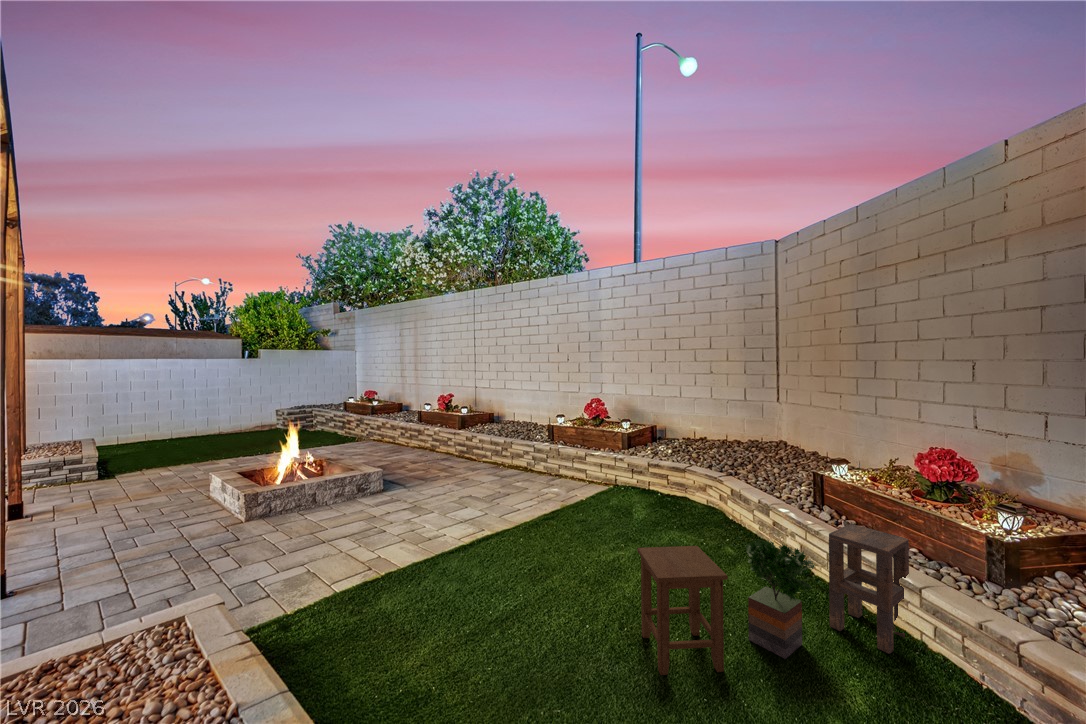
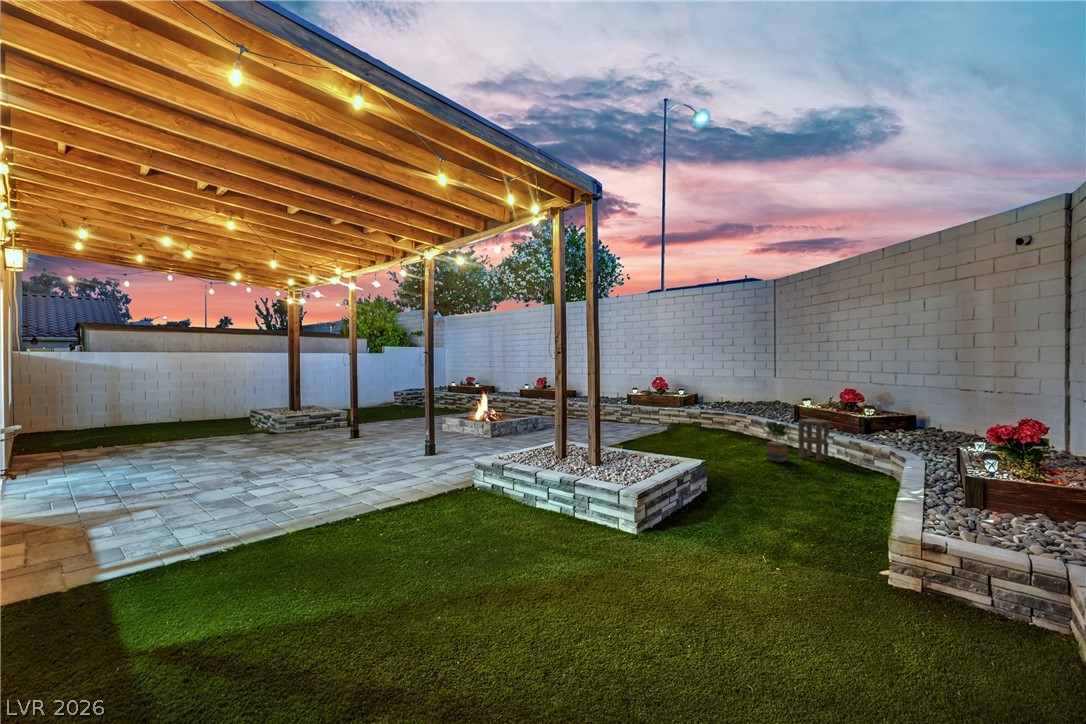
stool: present [637,546,728,675] -> none [722,425,760,464]

